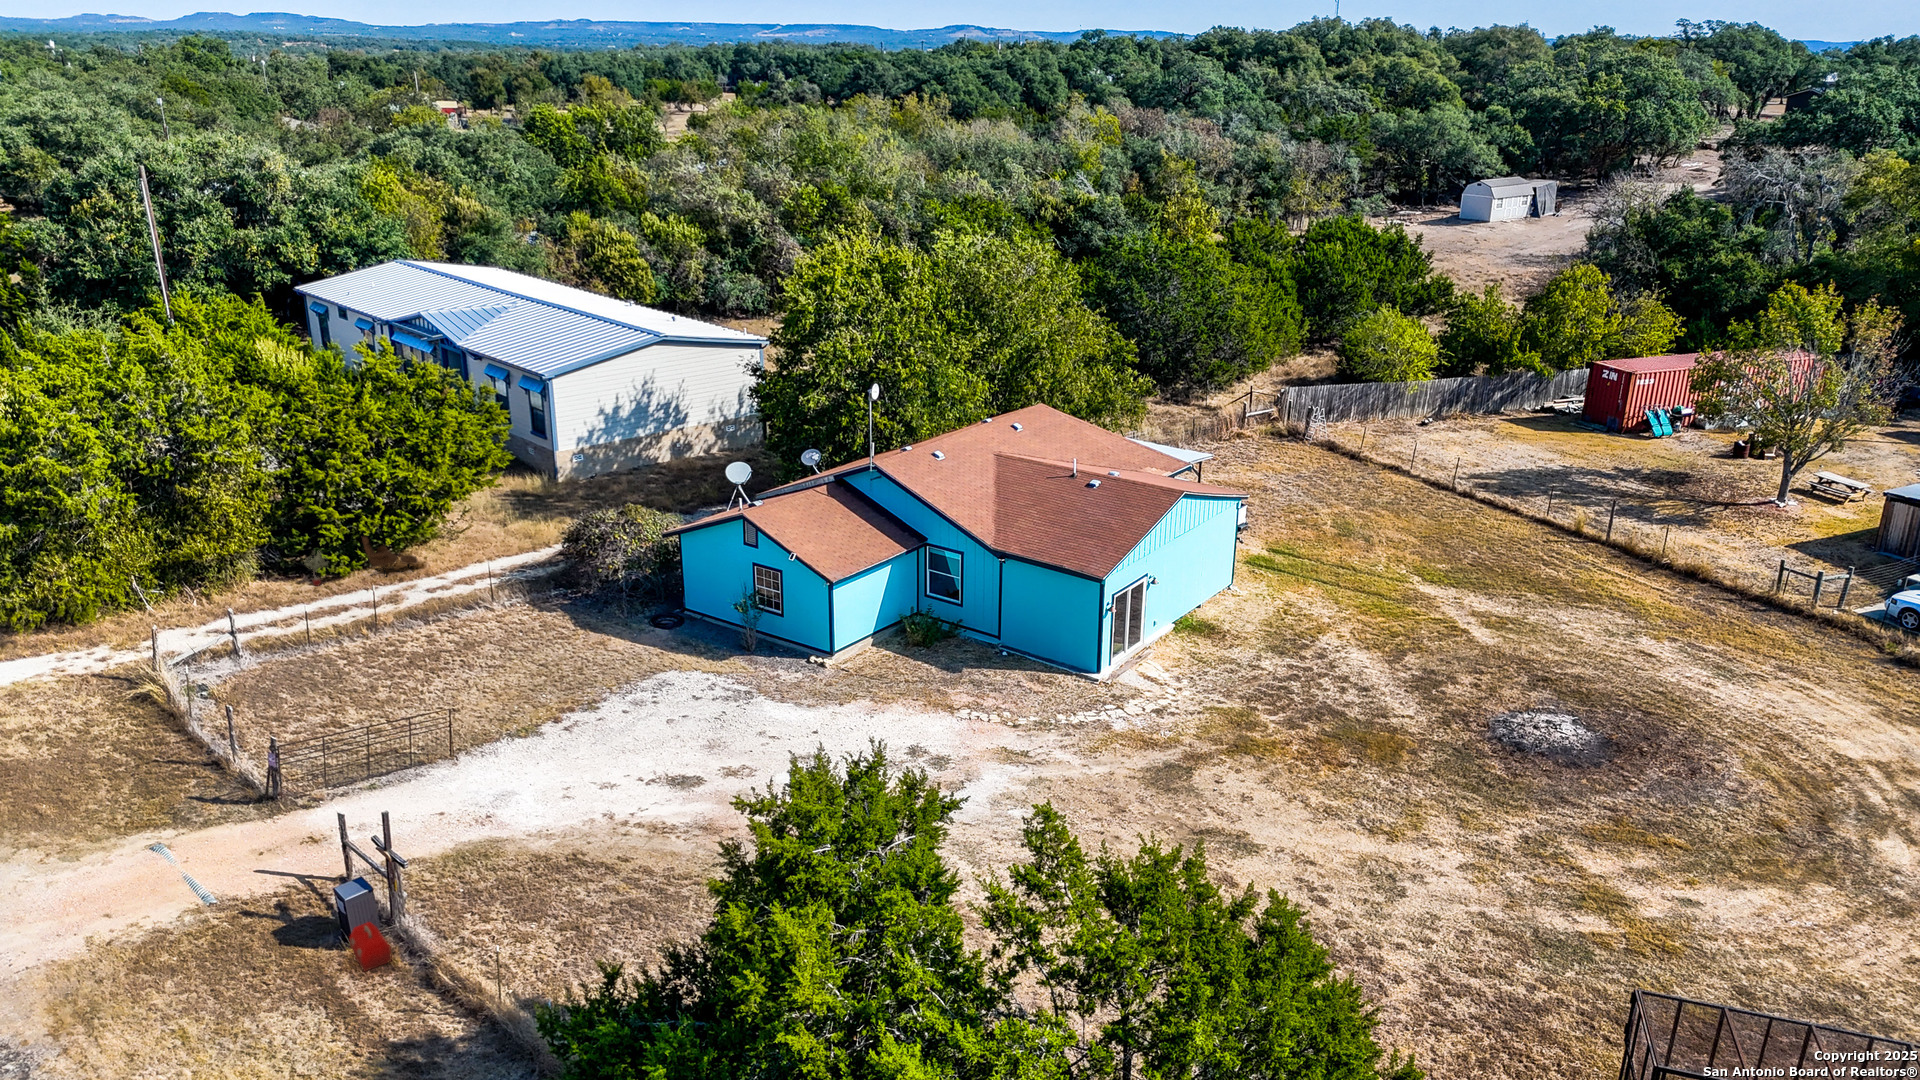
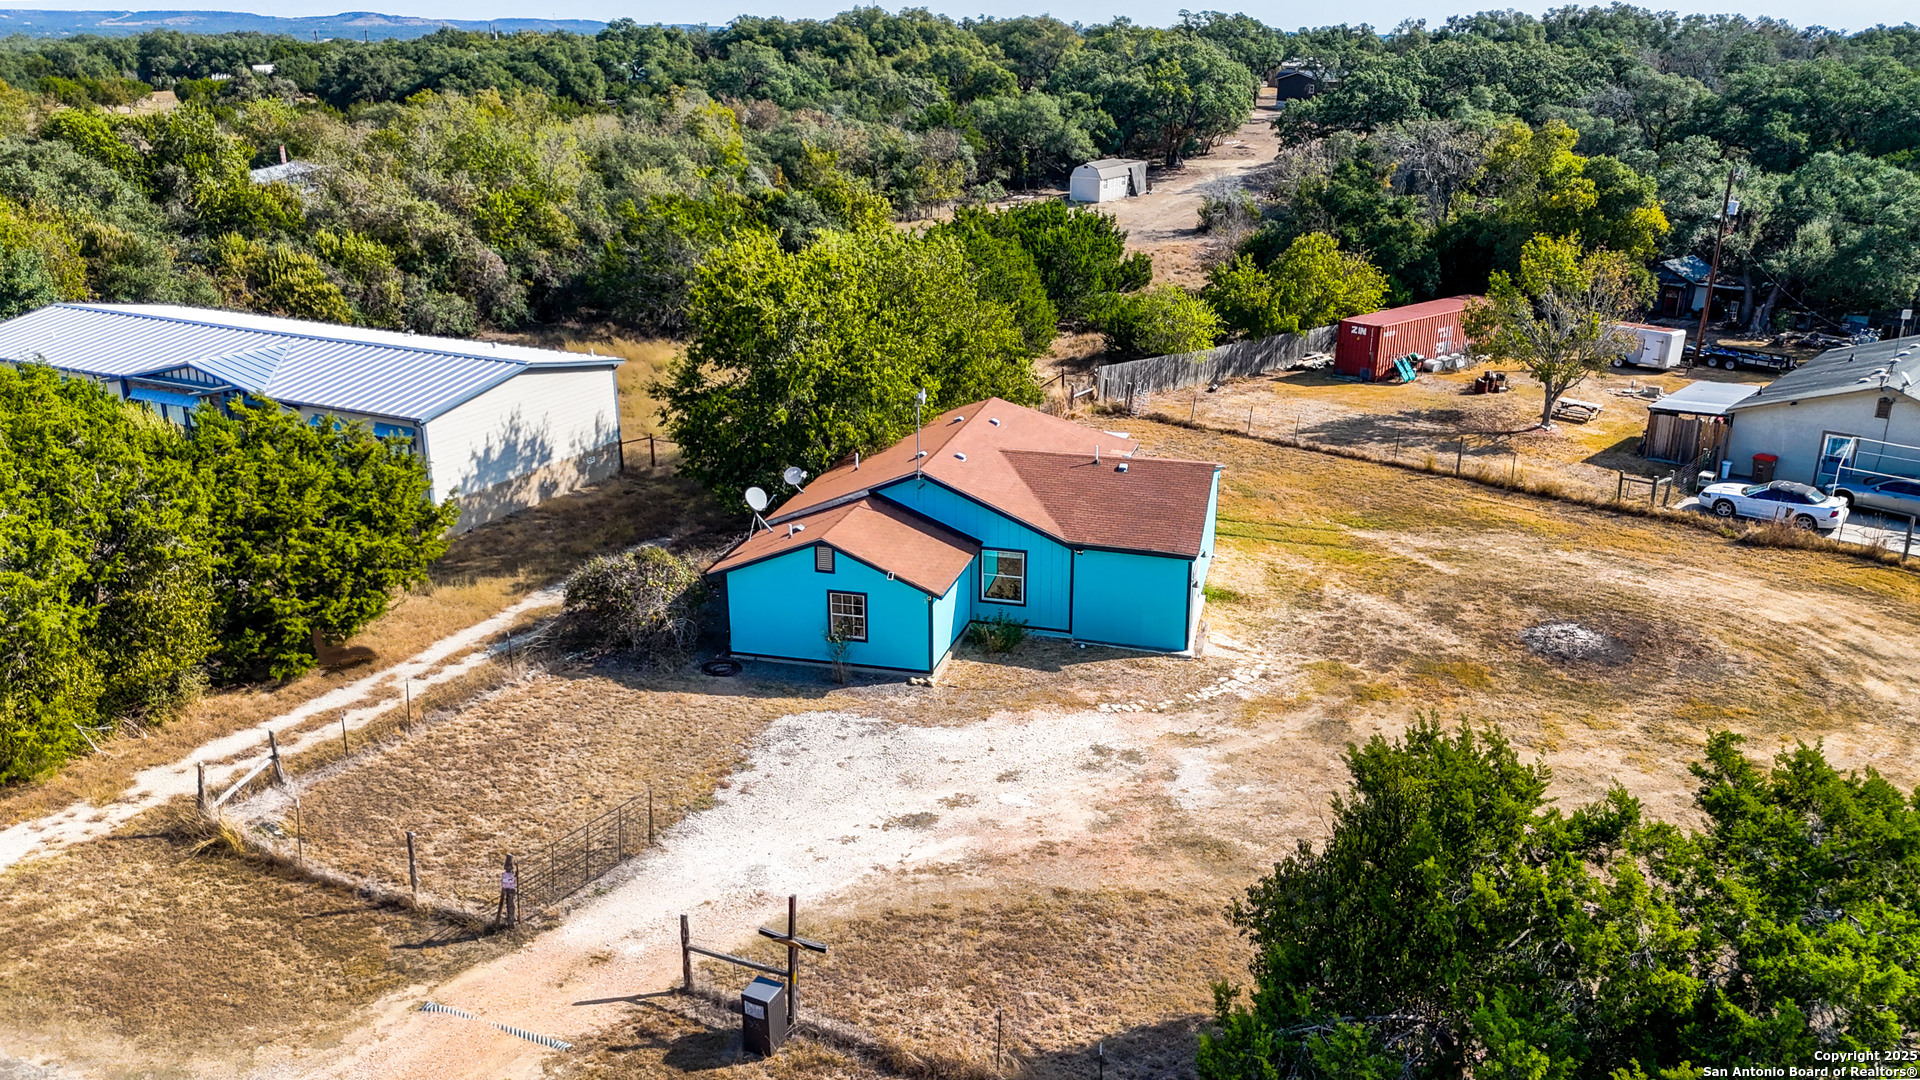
potted tree: present [305,551,327,586] -> none [244,654,281,699]
toolbox: present [349,922,392,971] -> none [804,1008,857,1059]

